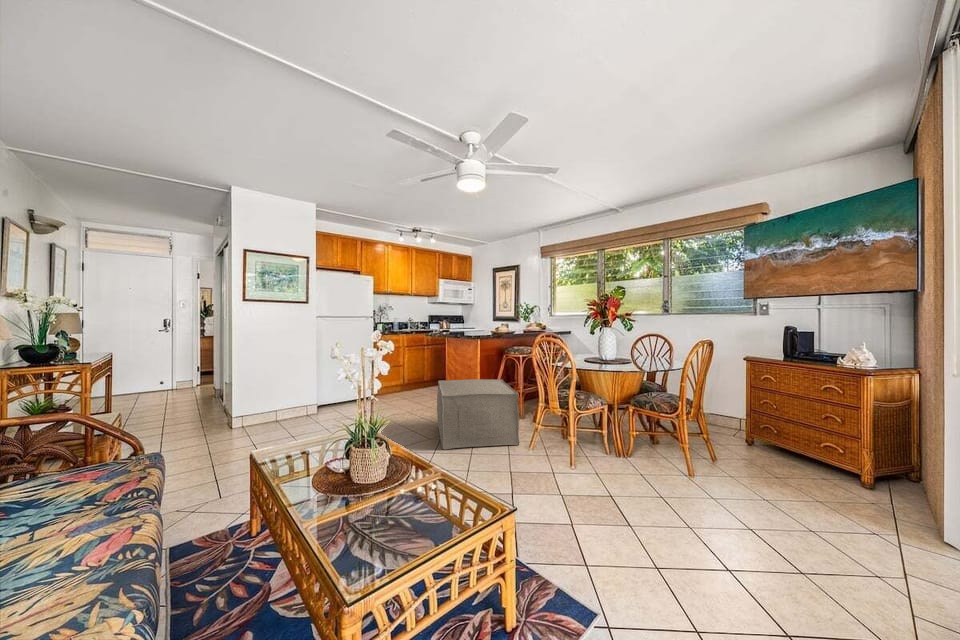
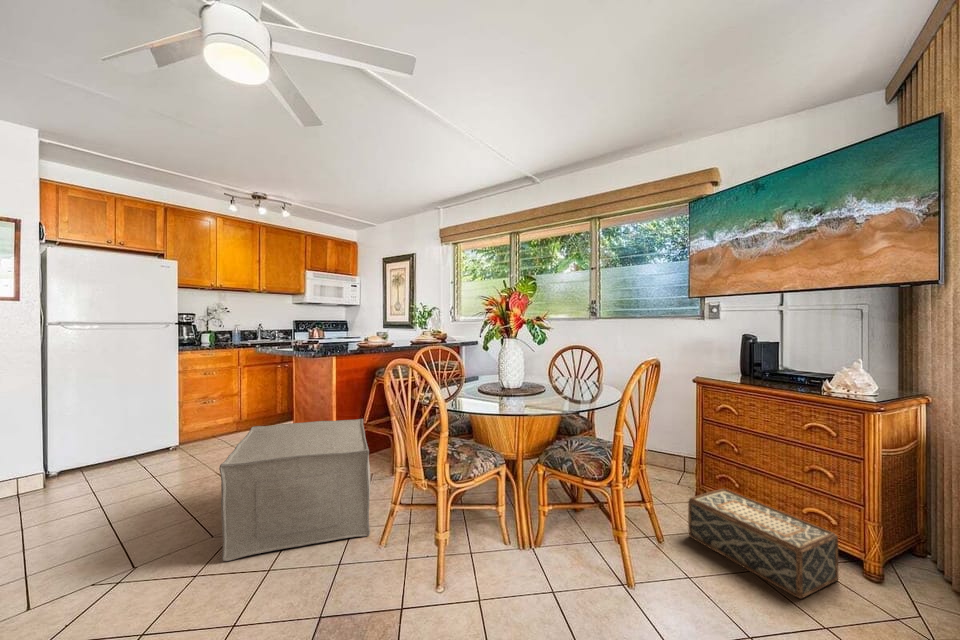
woven basket: none [735,431,842,490] -> present [688,489,839,599]

